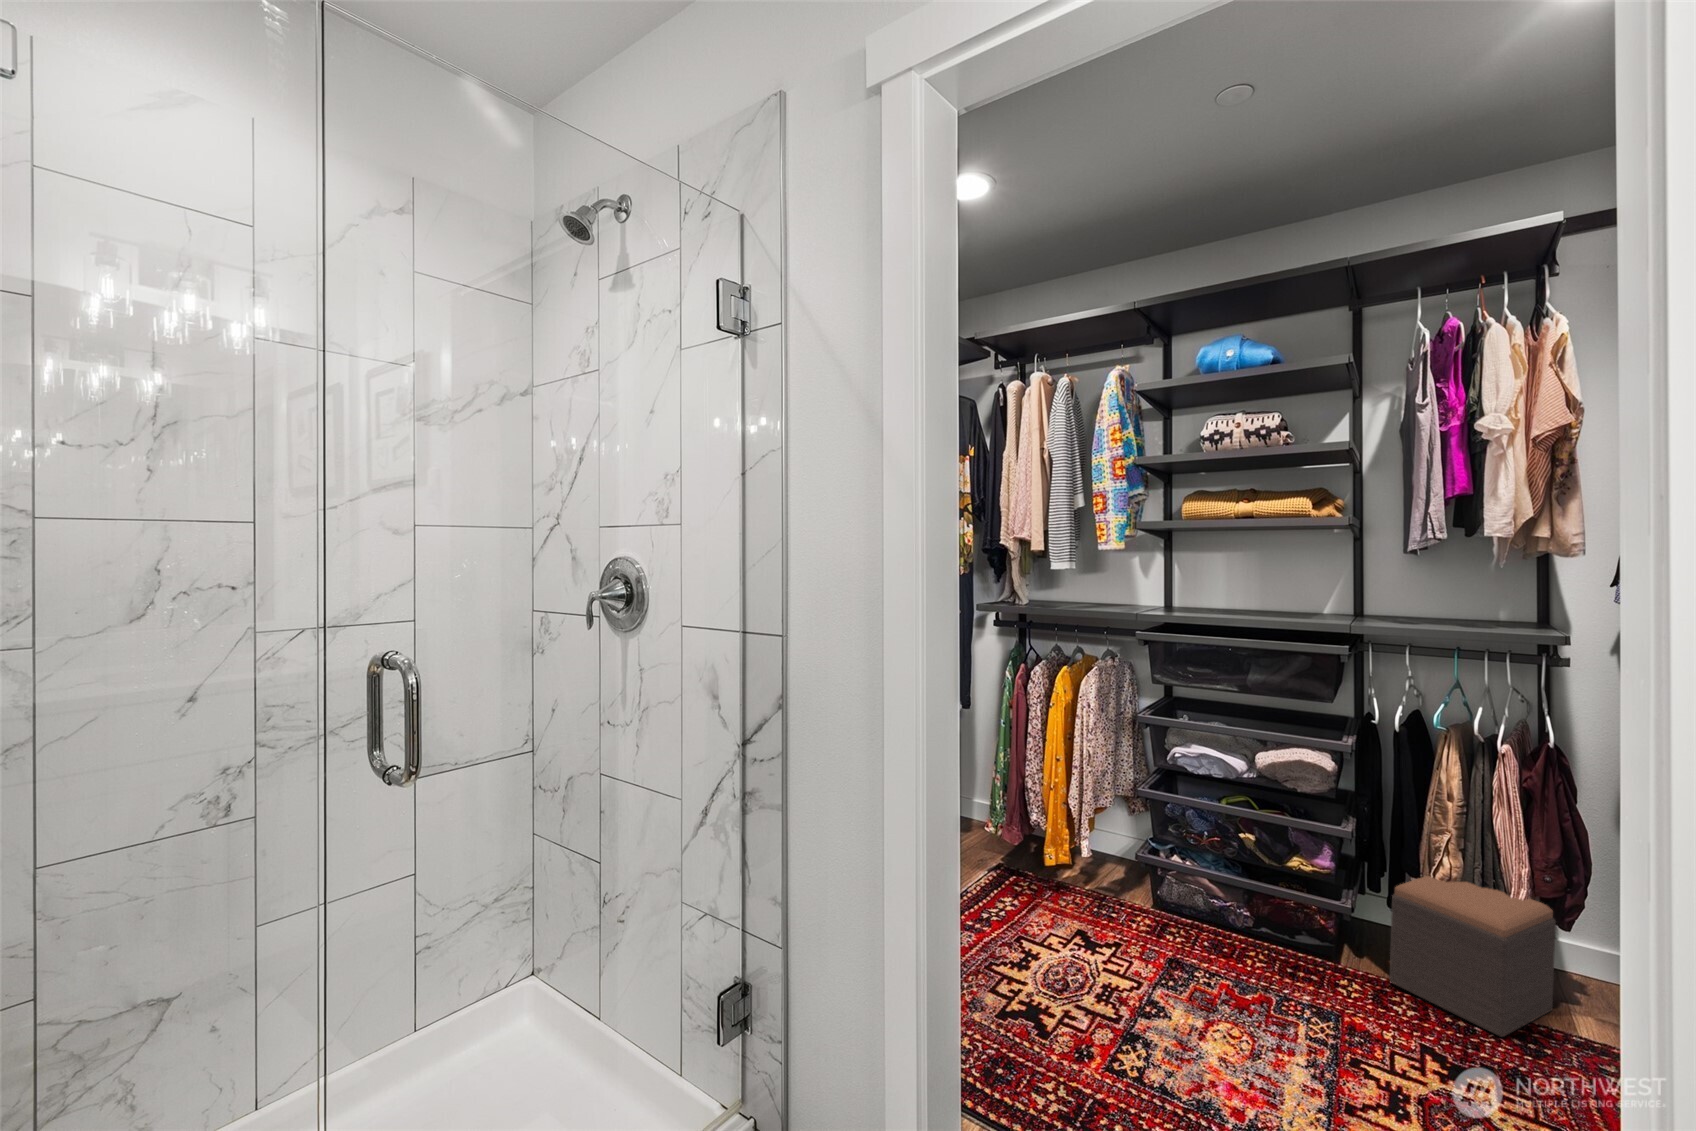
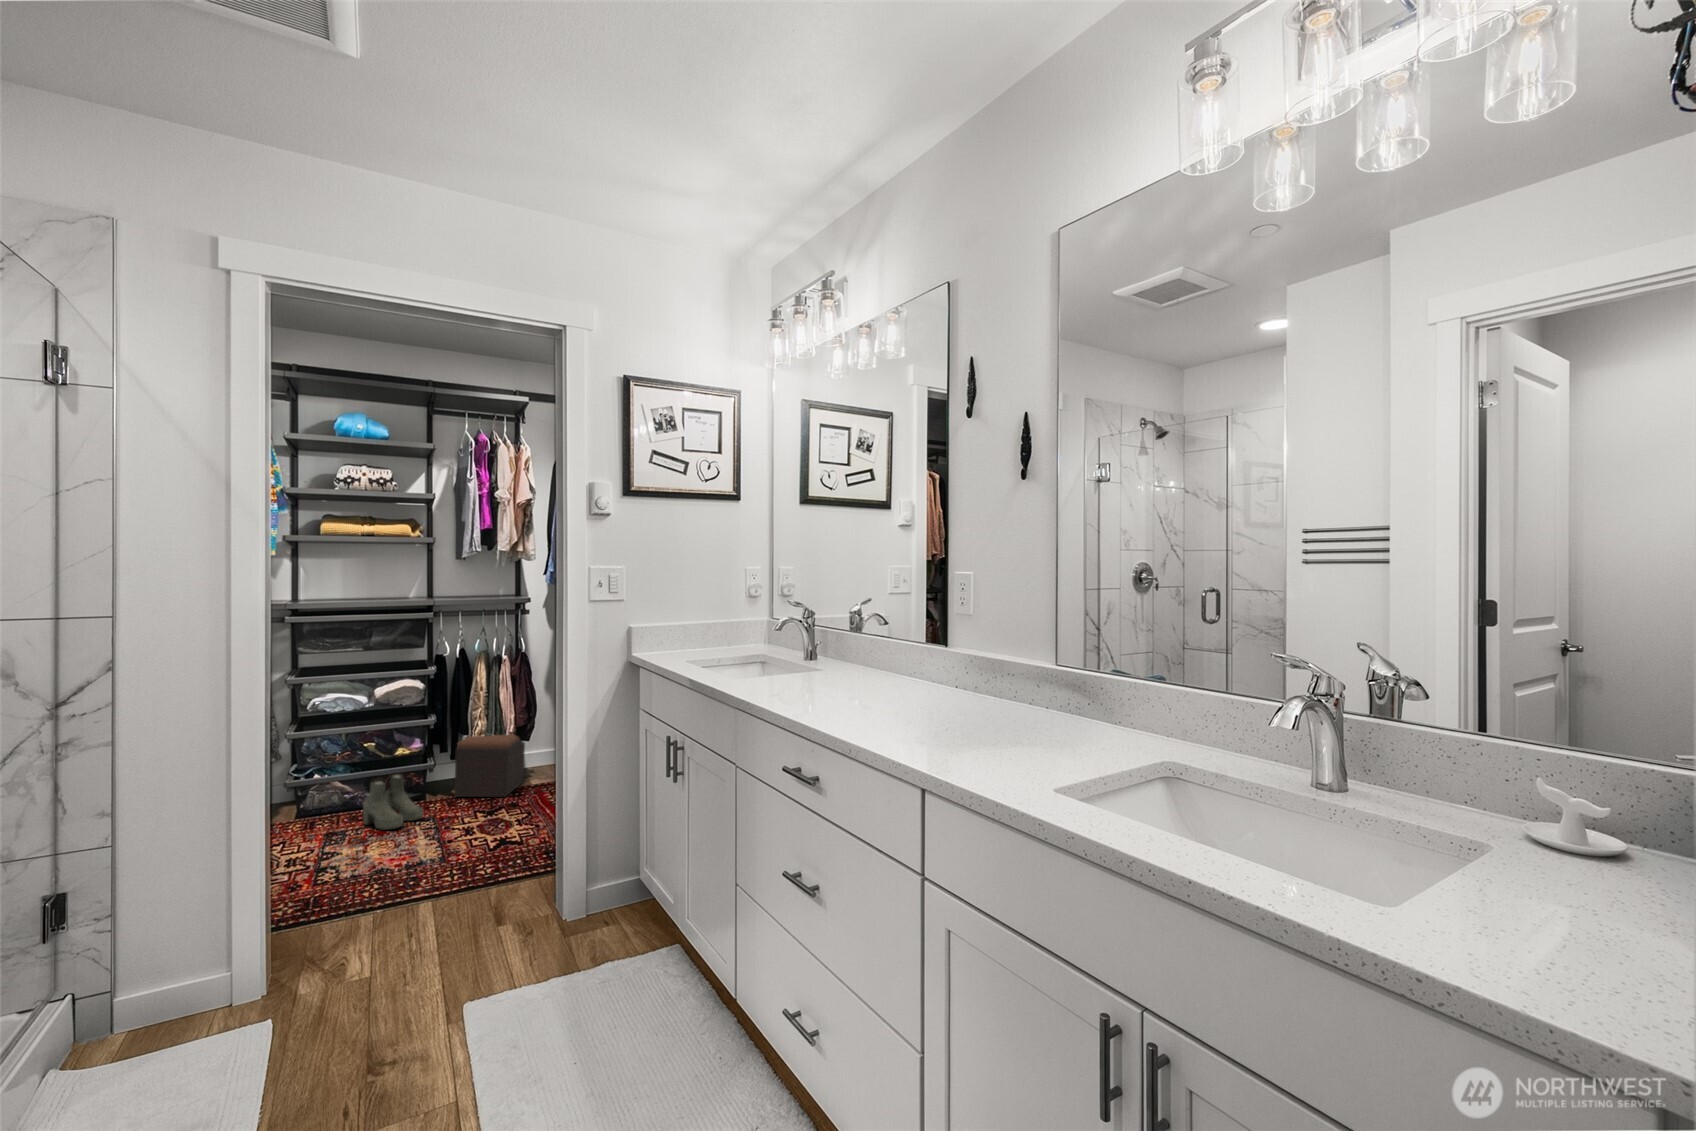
boots: none [1223,905,1318,1012] -> present [363,773,423,830]

